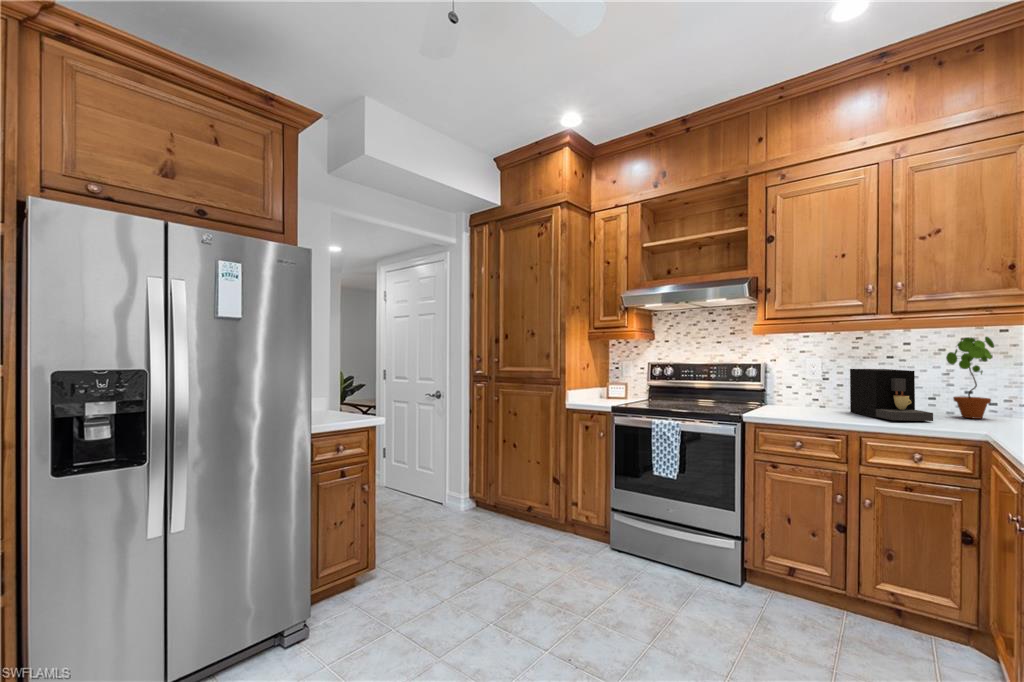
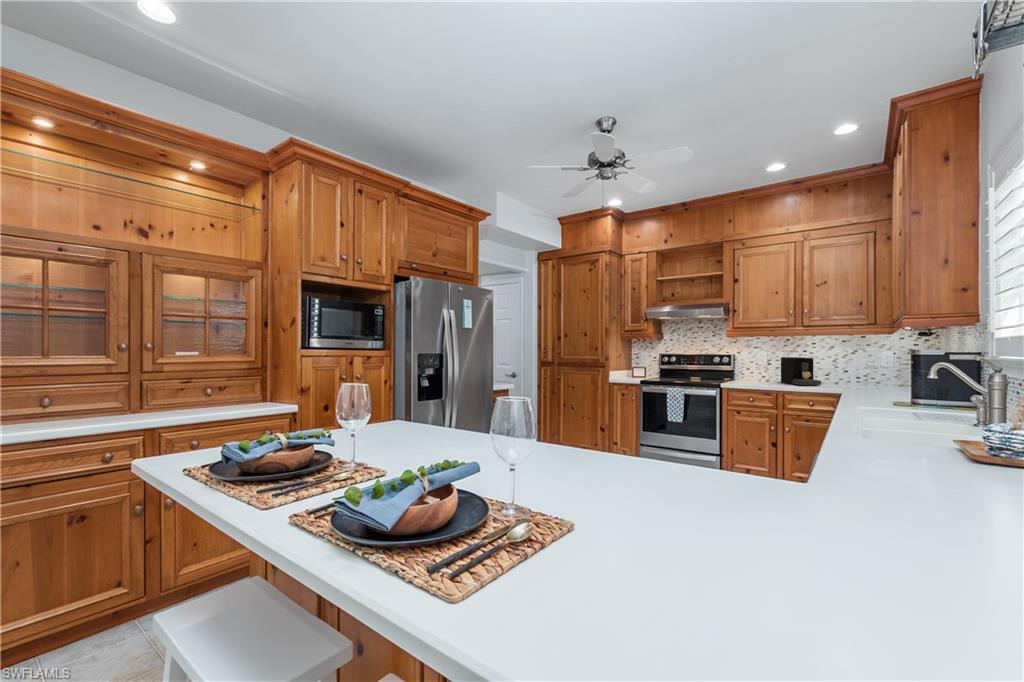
potted plant: present [946,337,994,419] -> none [830,339,854,384]

